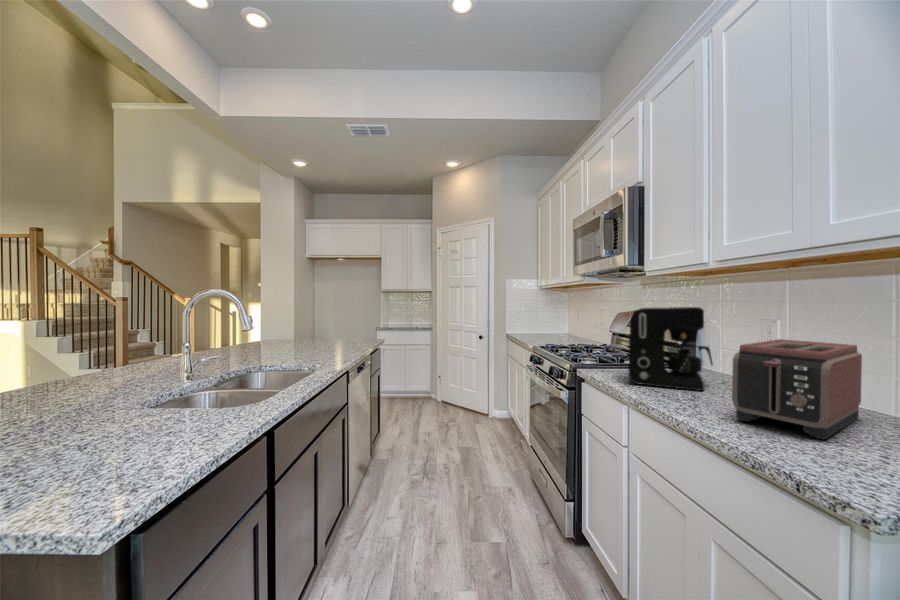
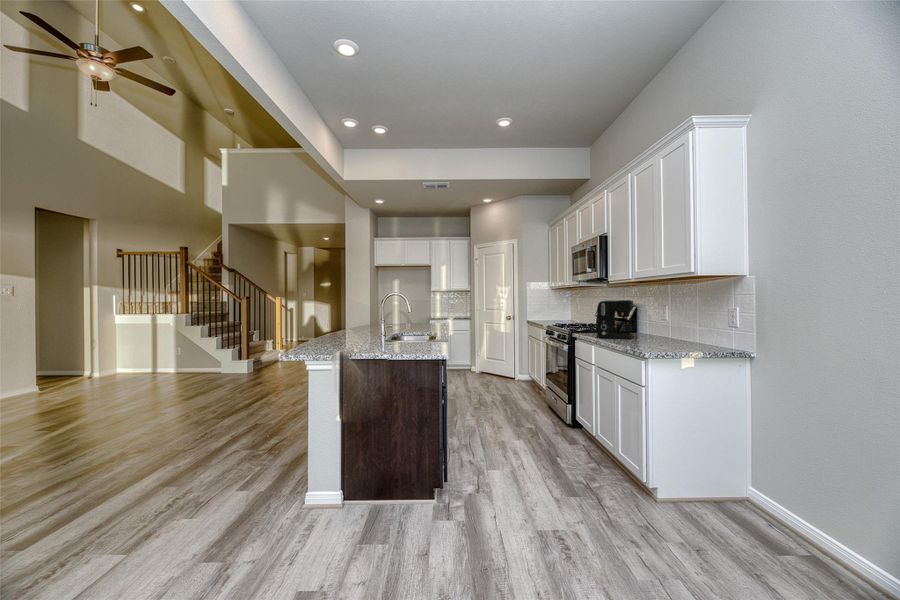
toaster: present [732,339,862,439] -> none [632,314,684,348]

